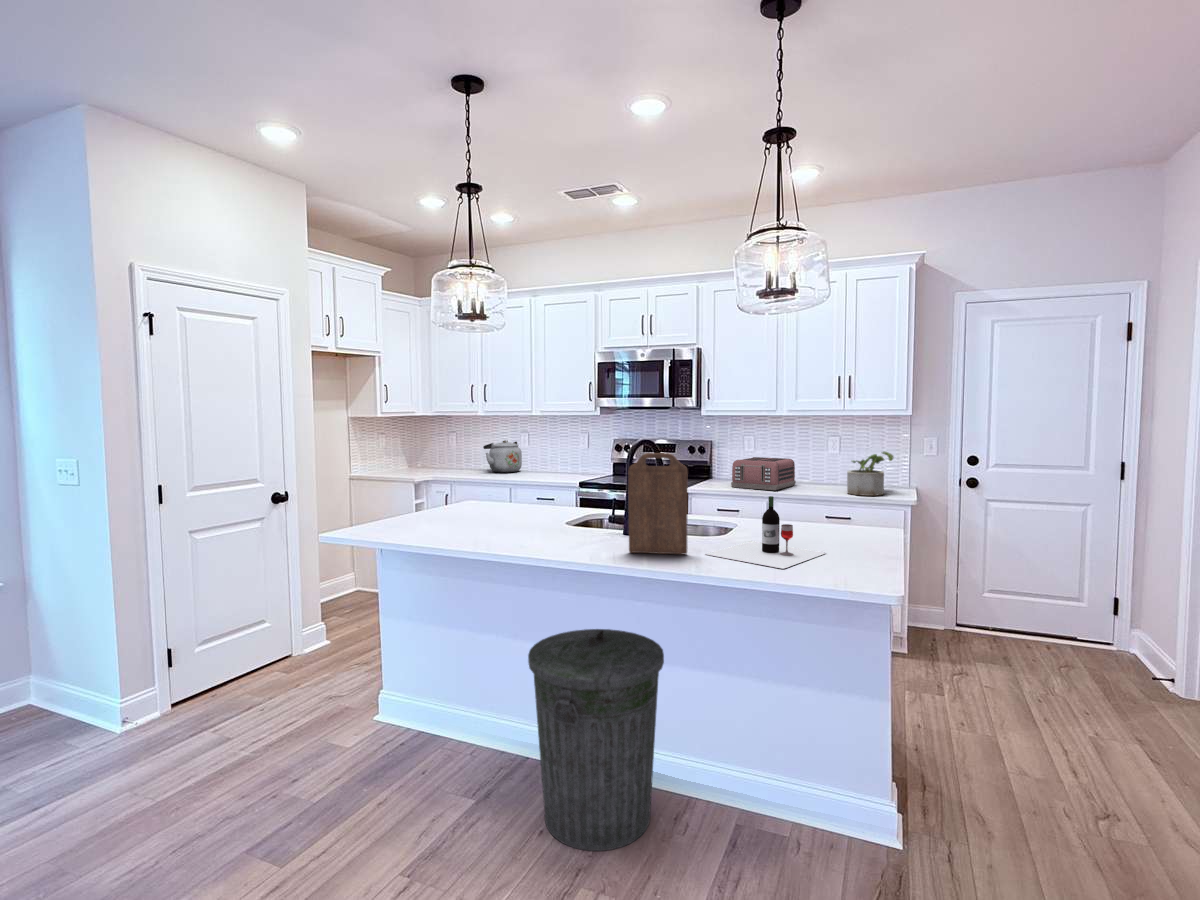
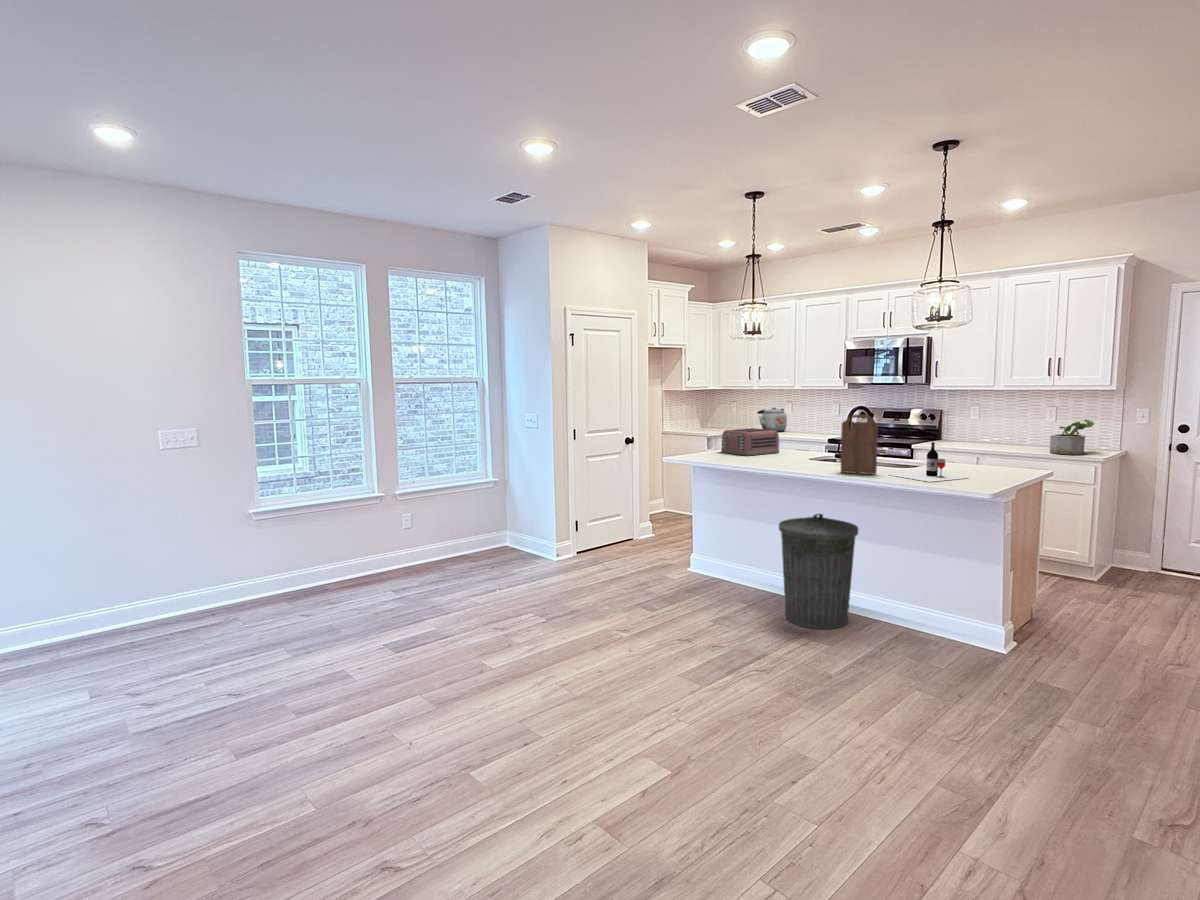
toaster: present [731,457,796,490] -> present [721,428,779,456]

